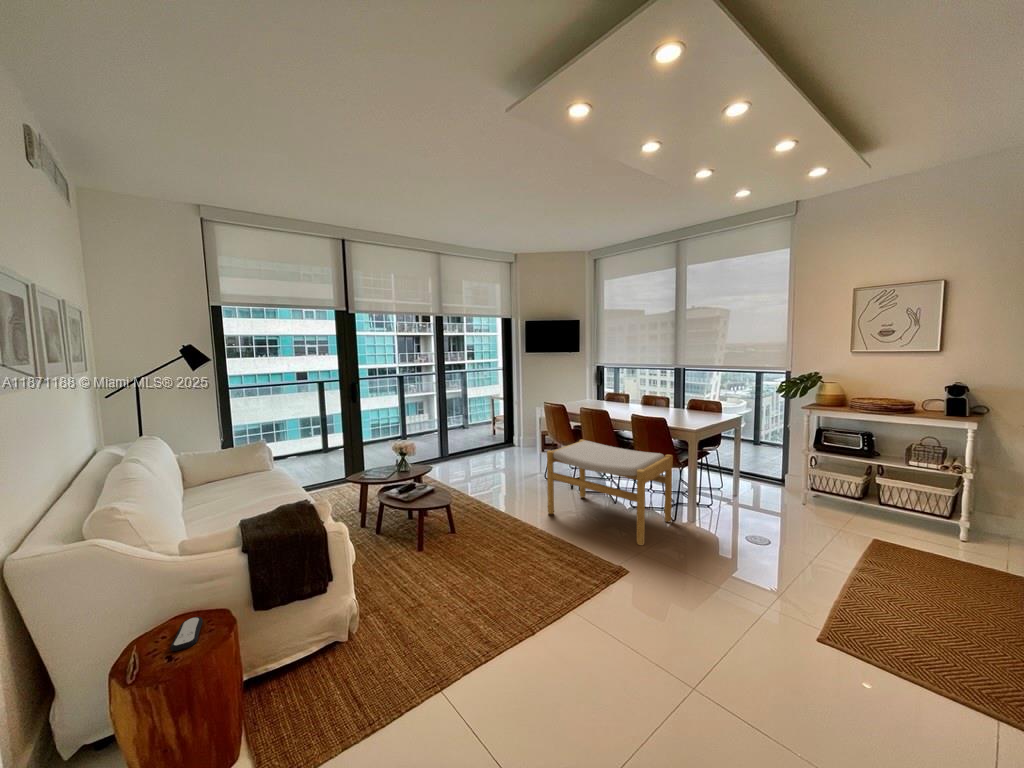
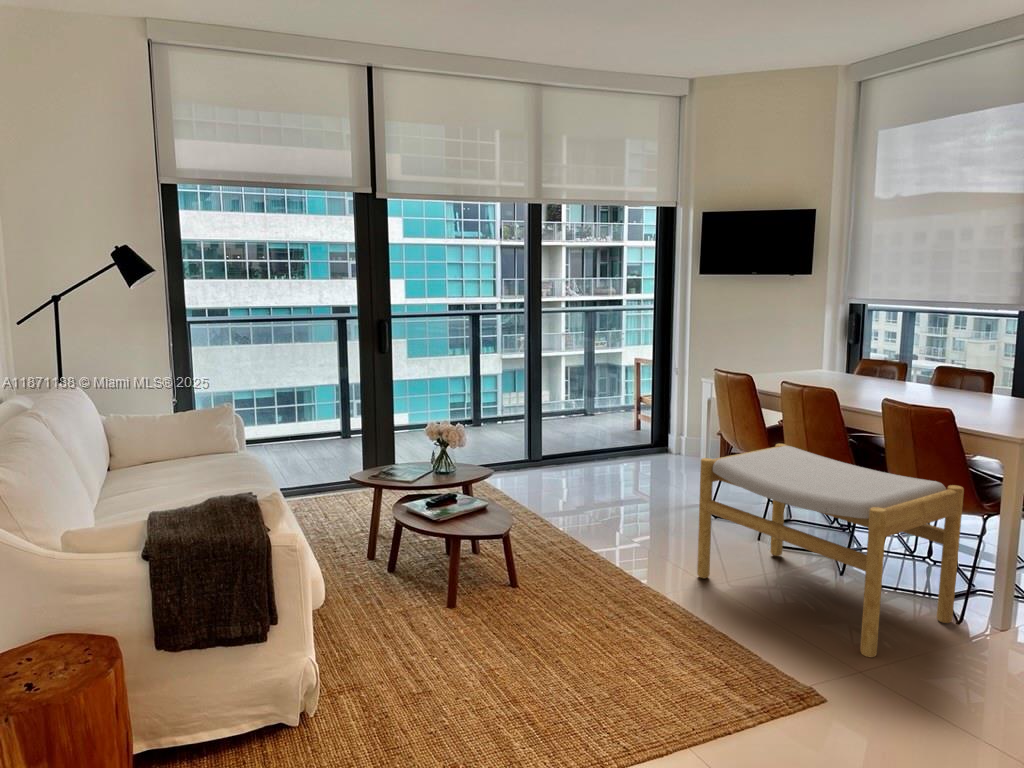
remote control: present [170,617,203,651] -> none [32,640,82,679]

